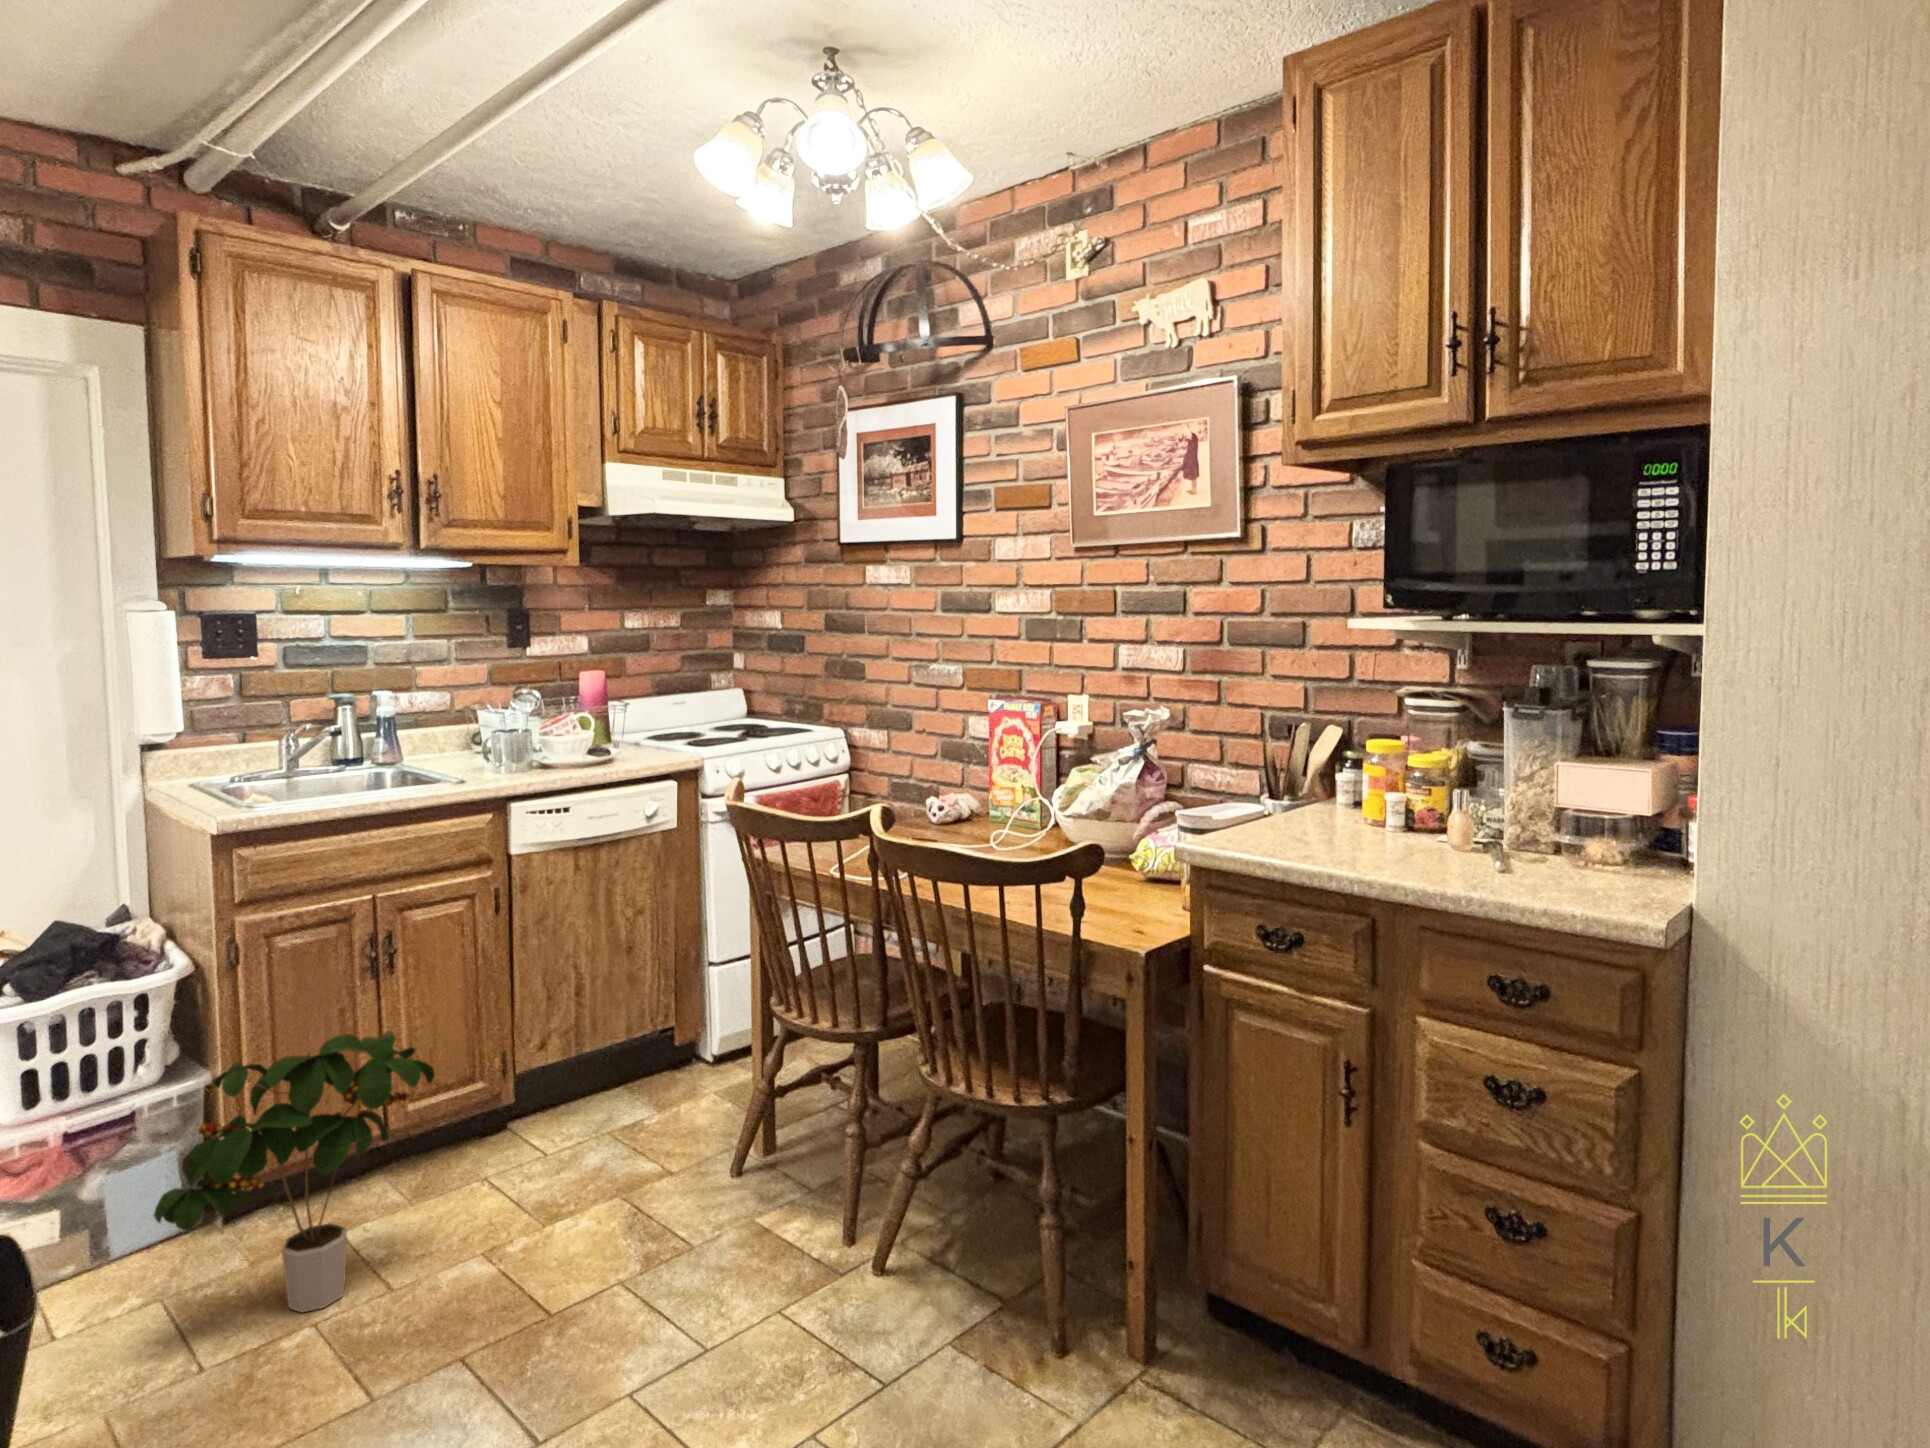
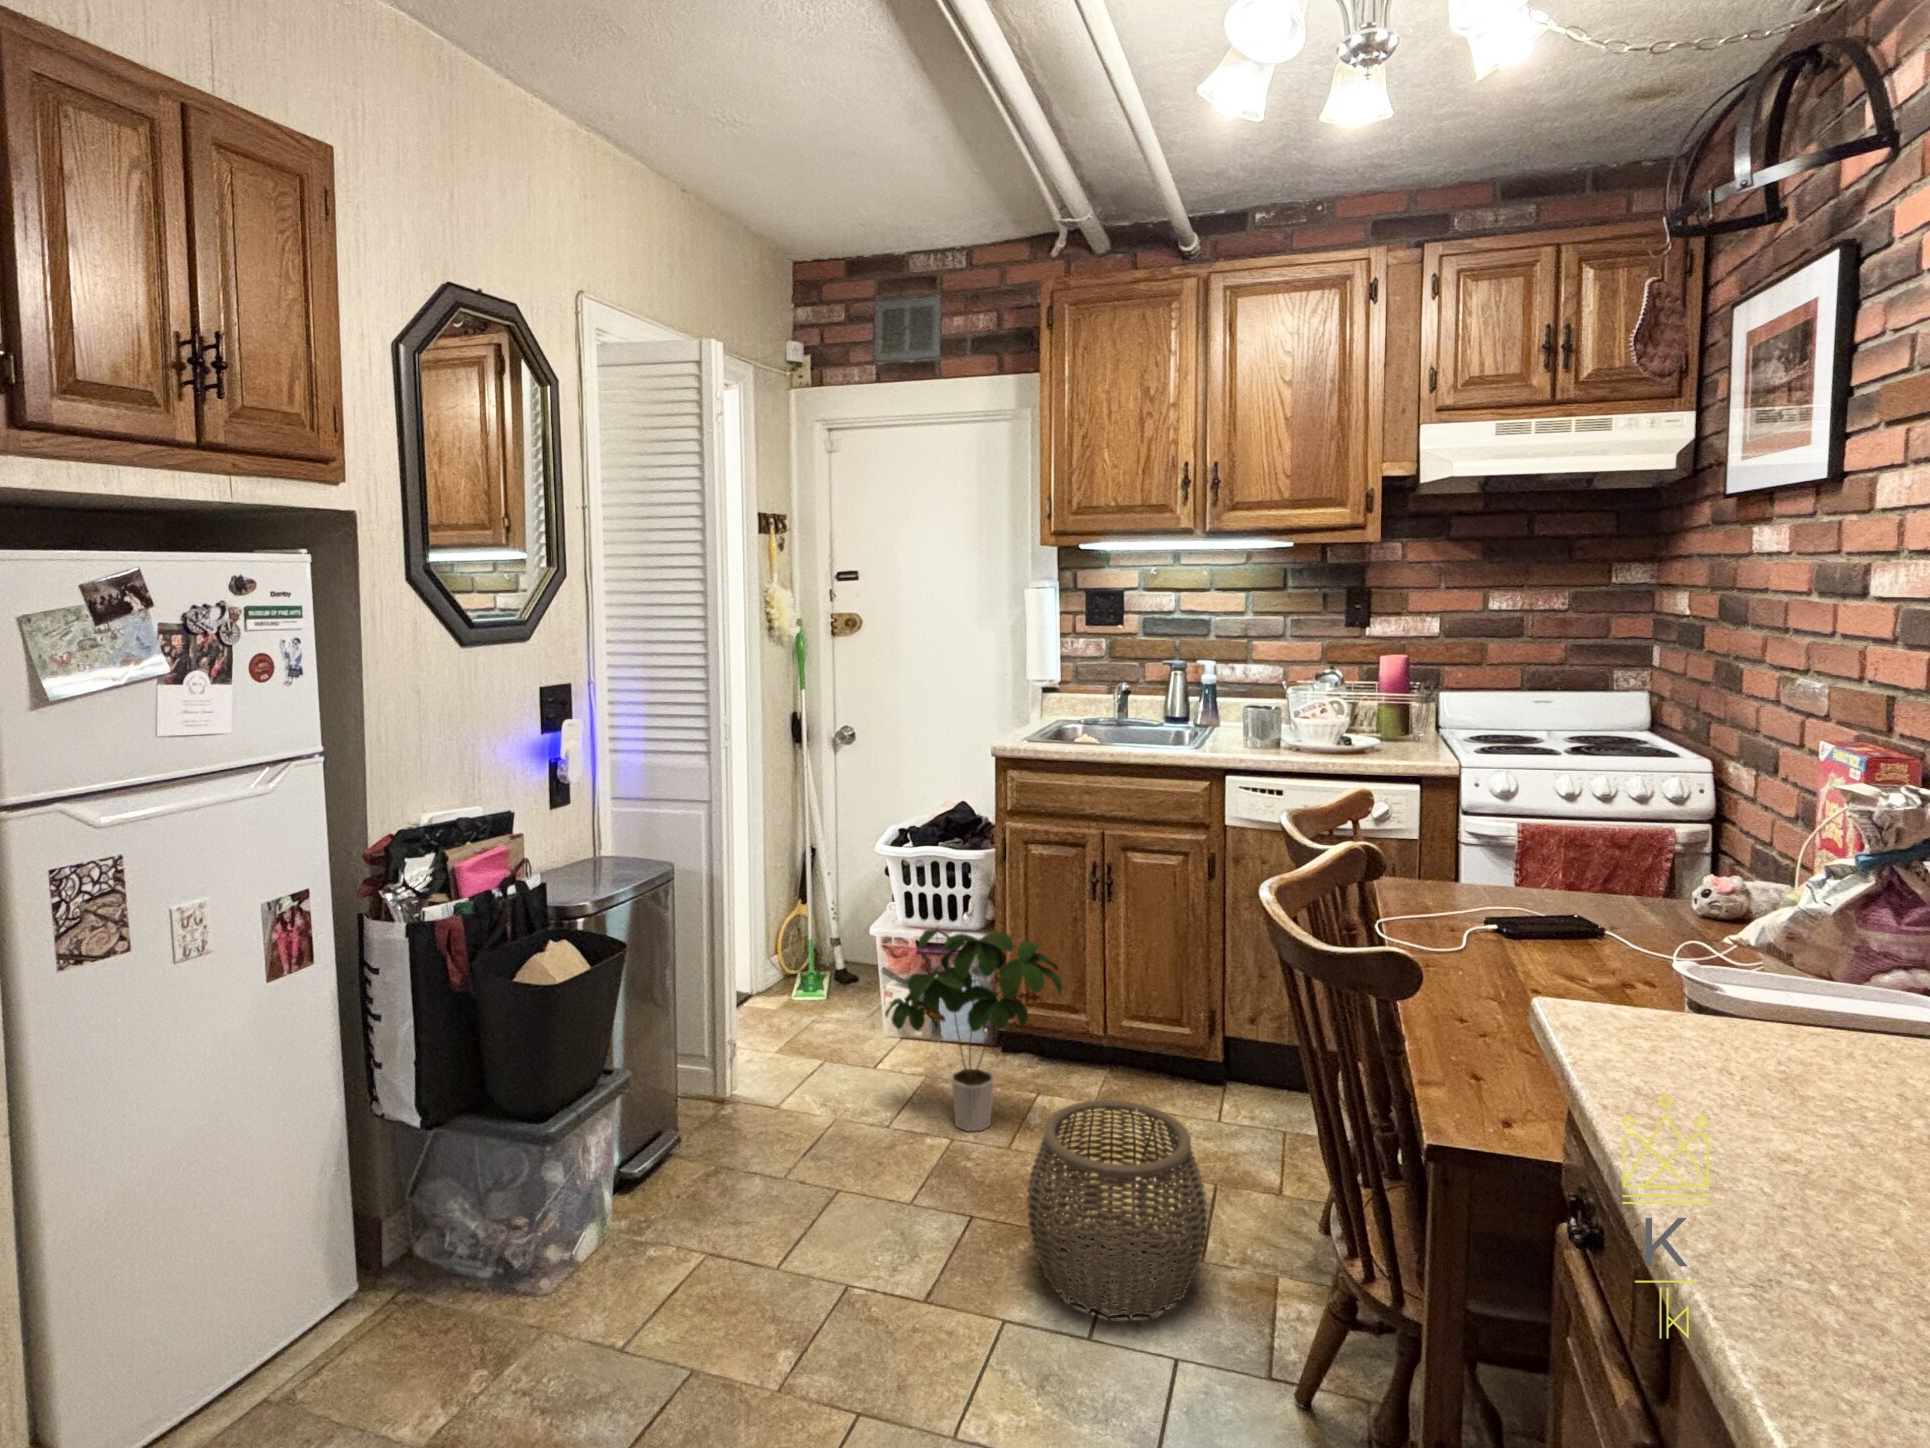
woven basket: none [566,1119,756,1343] -> present [1027,1100,1208,1318]

